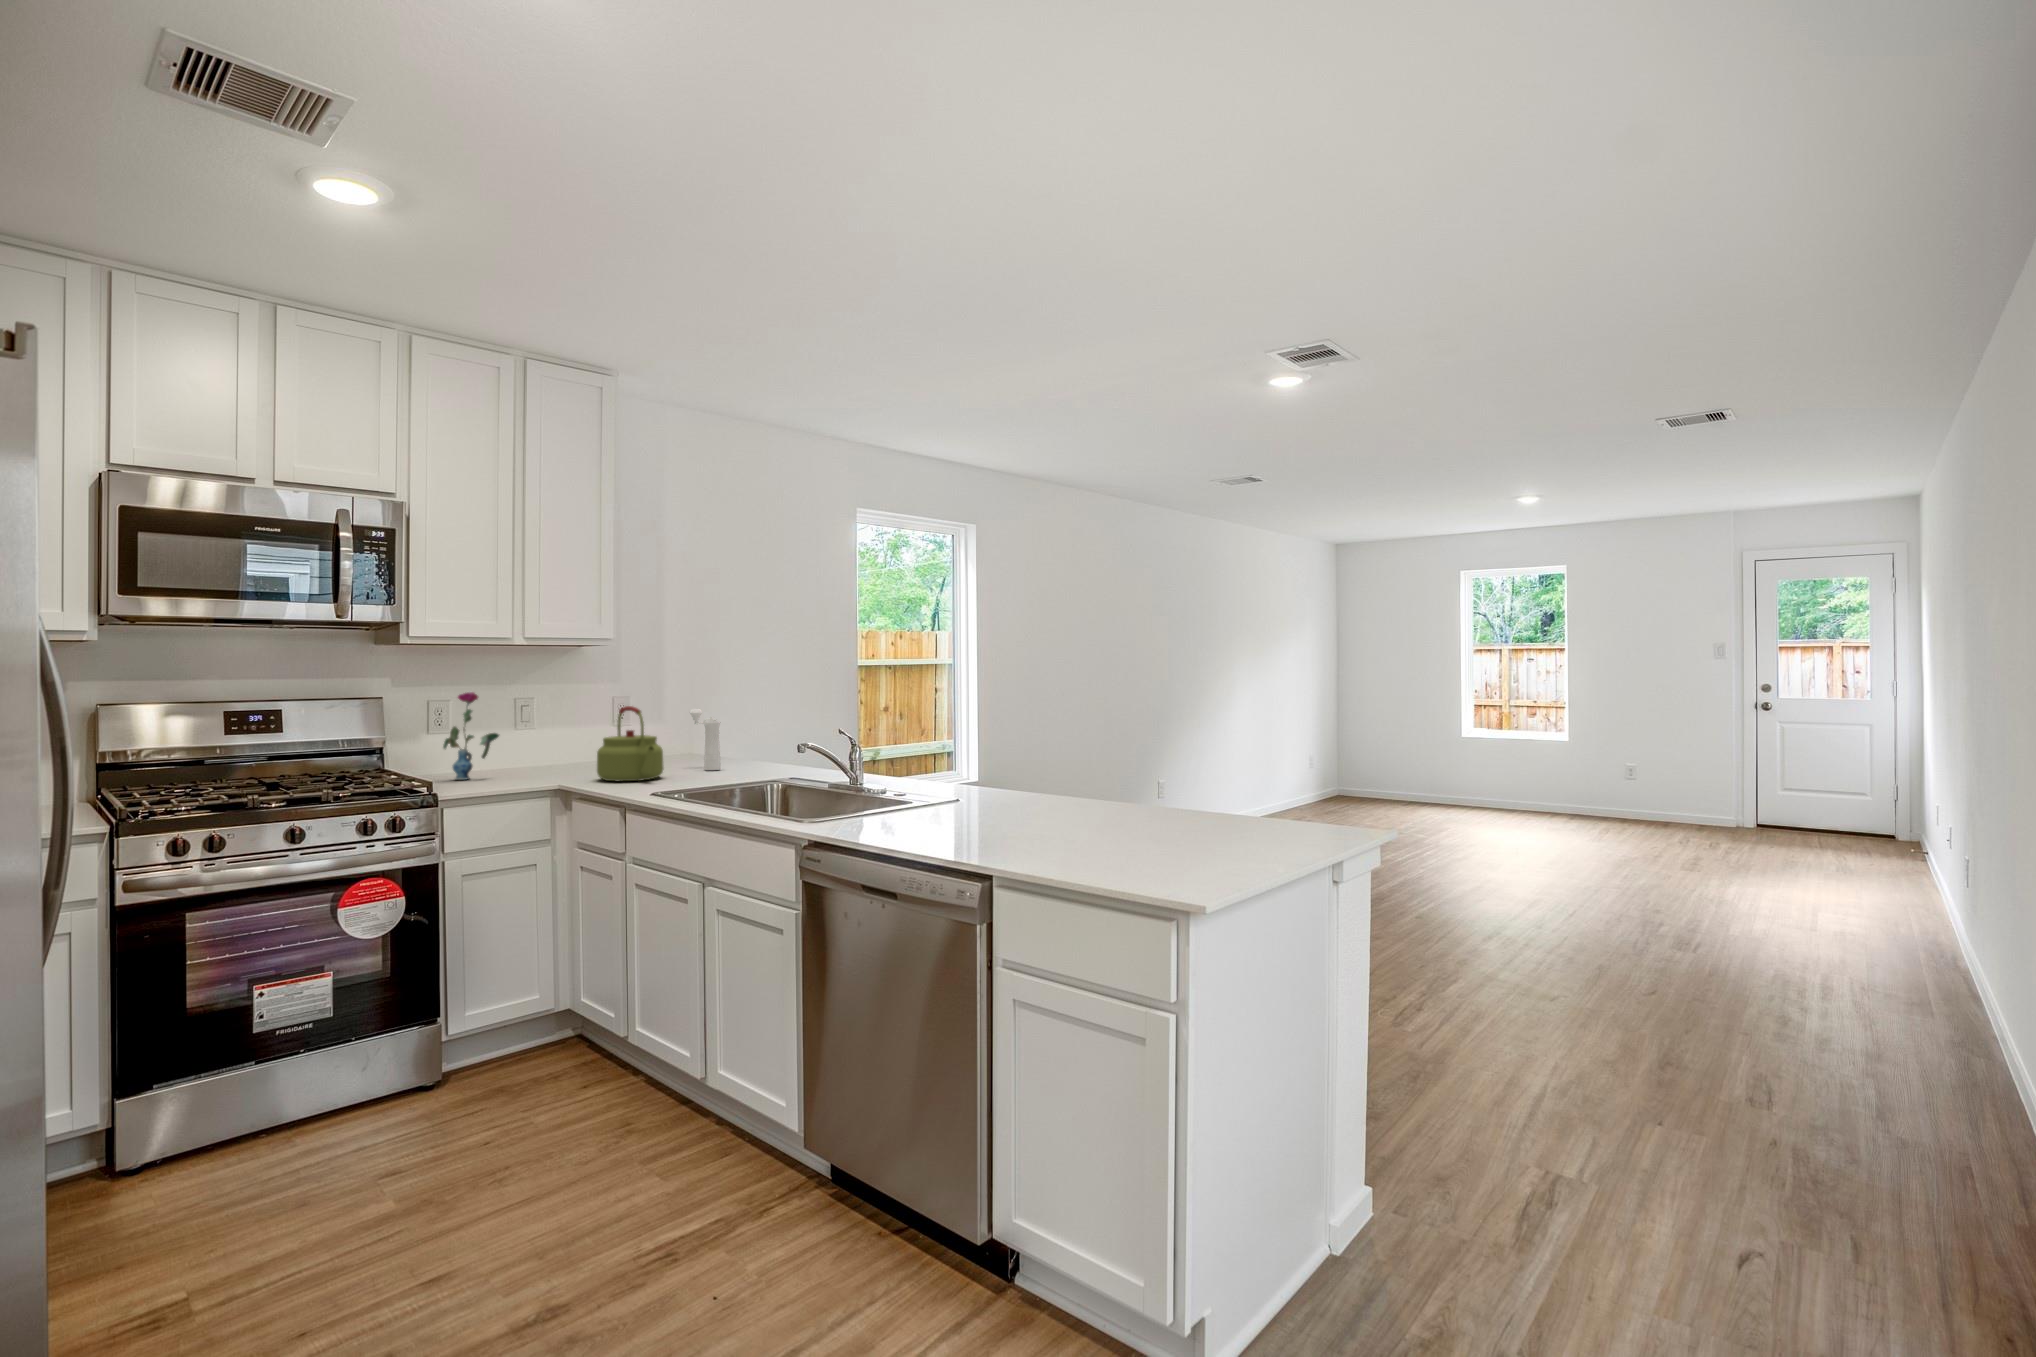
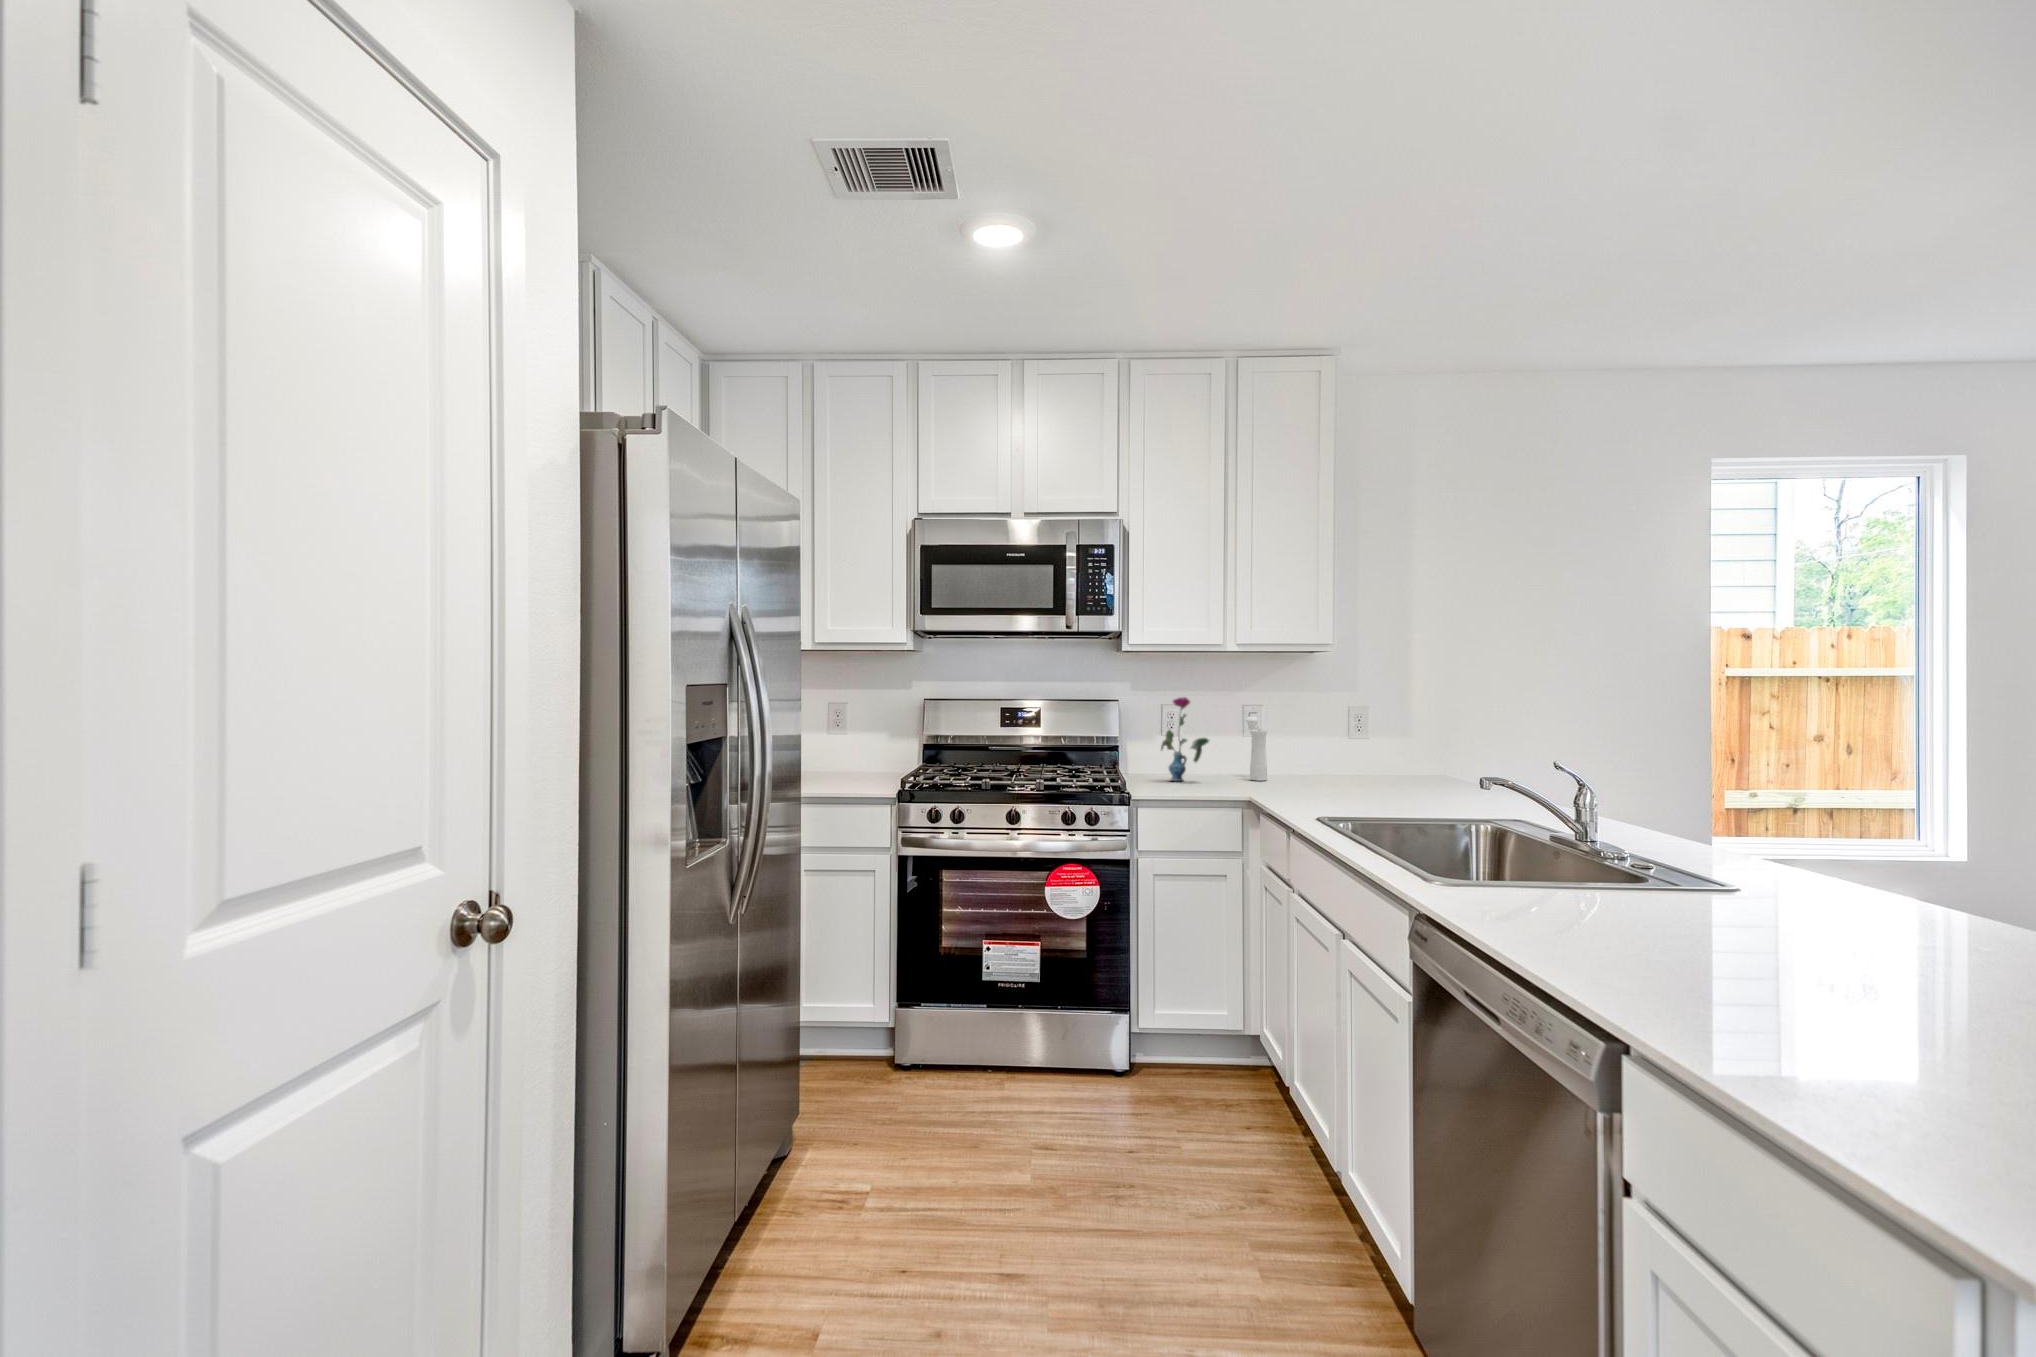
kettle: present [597,706,663,781] -> none [1287,717,1359,799]
pepper mill: present [690,709,721,770] -> present [1246,717,1267,781]

